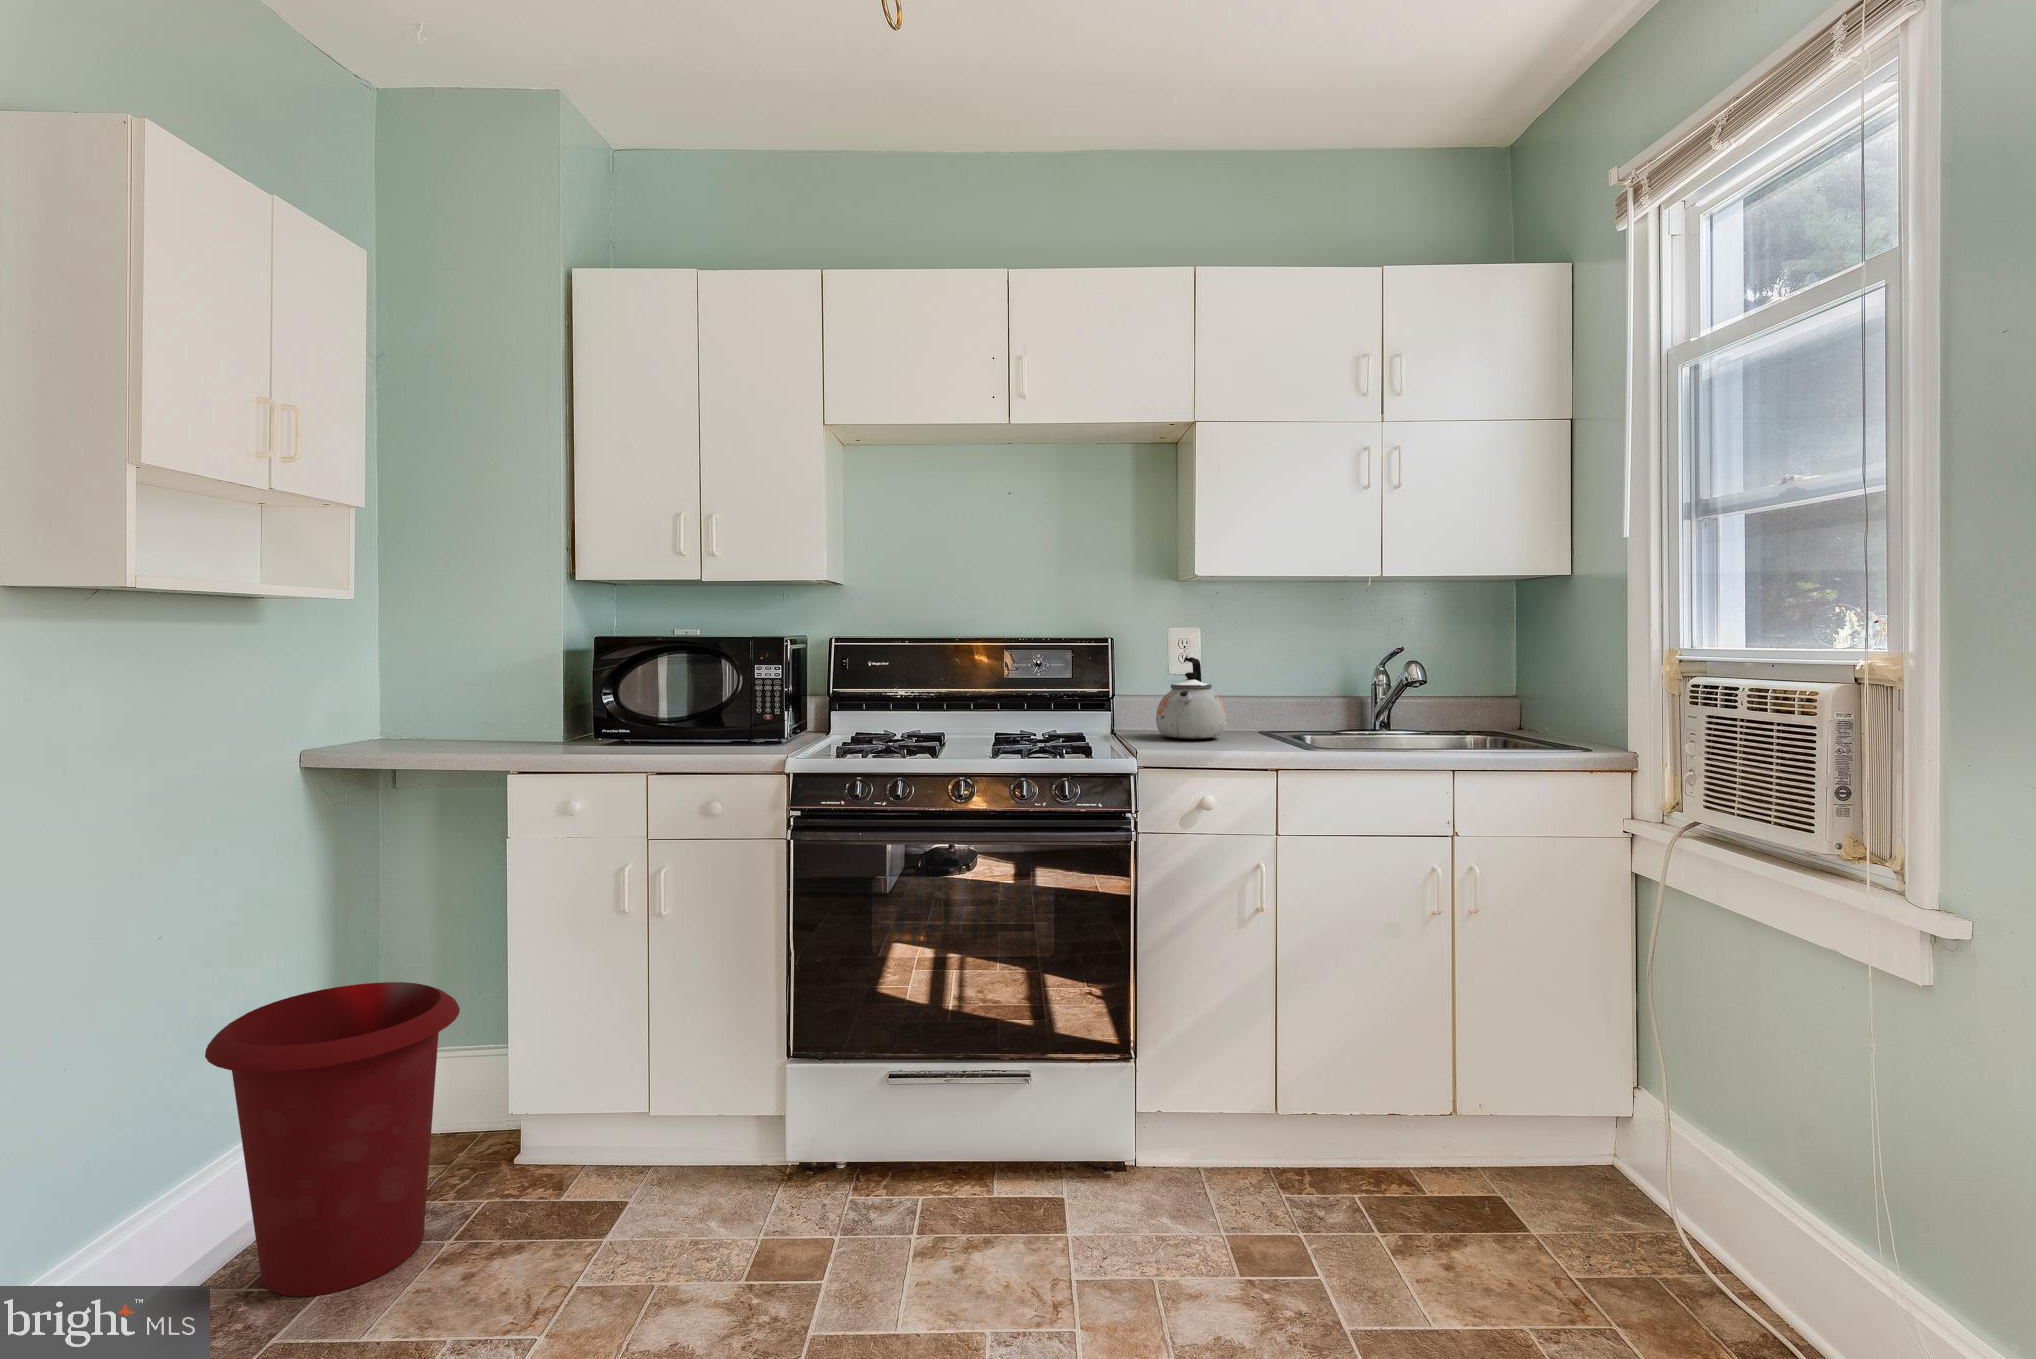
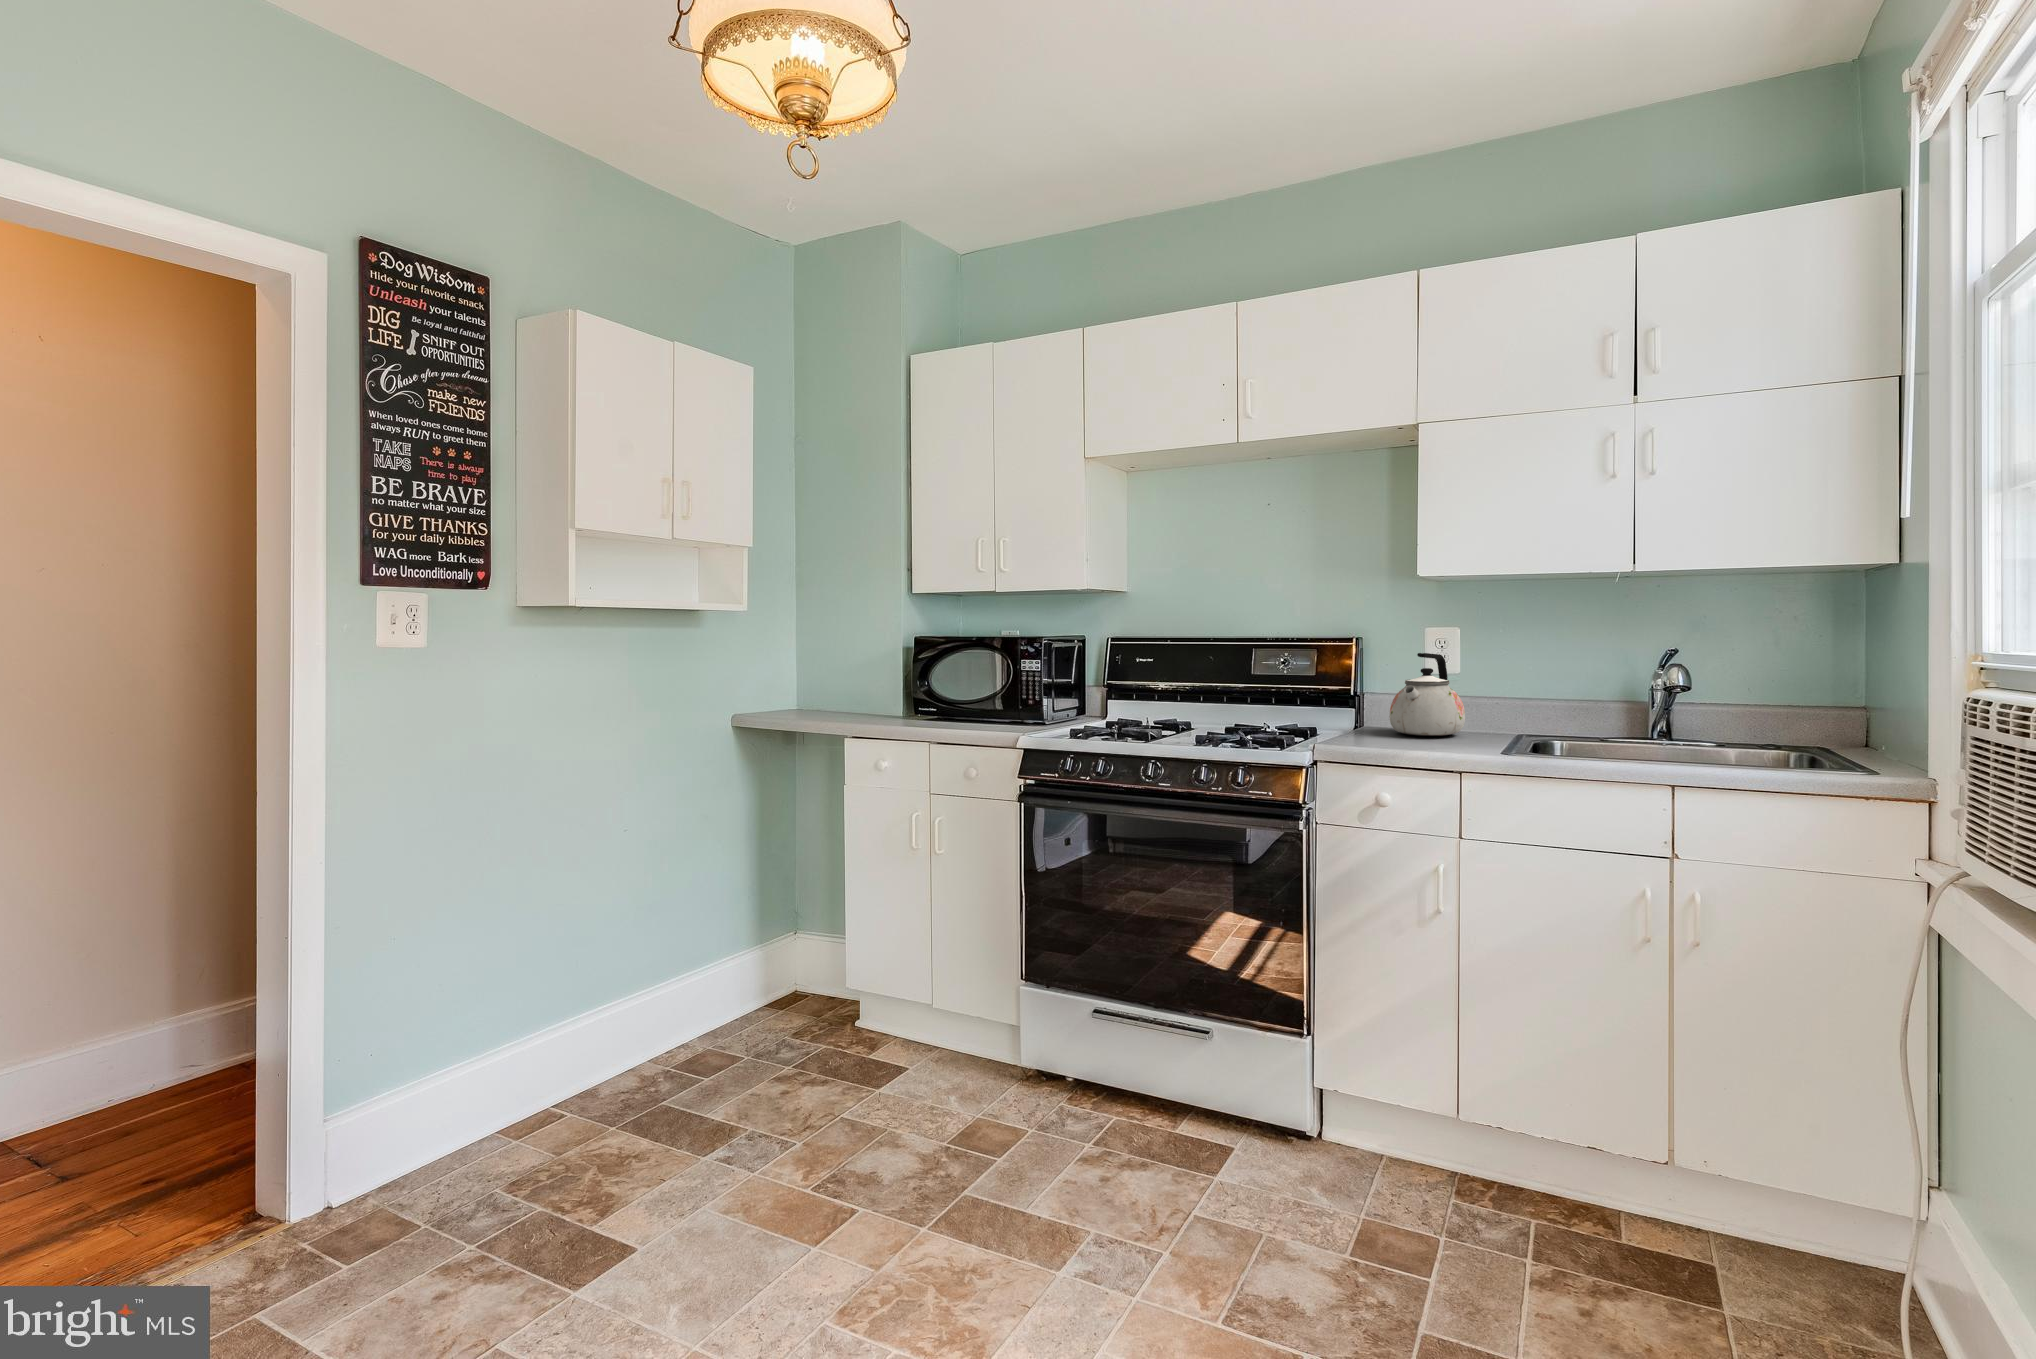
waste bin: present [205,982,460,1297] -> none [649,880,800,1081]

